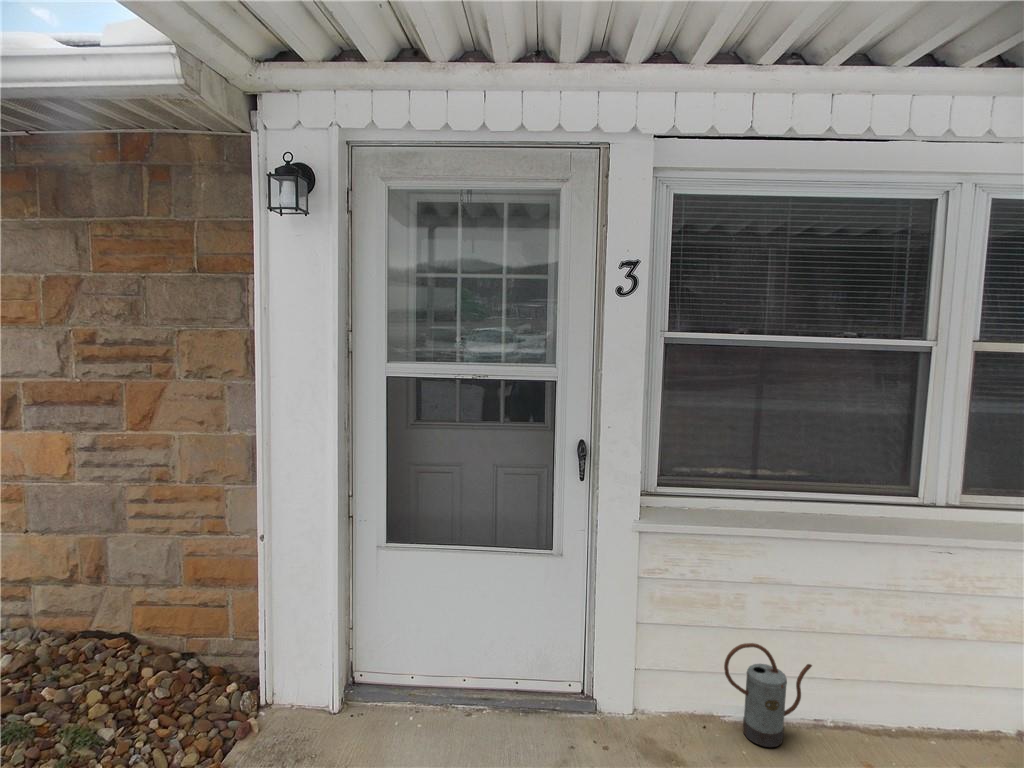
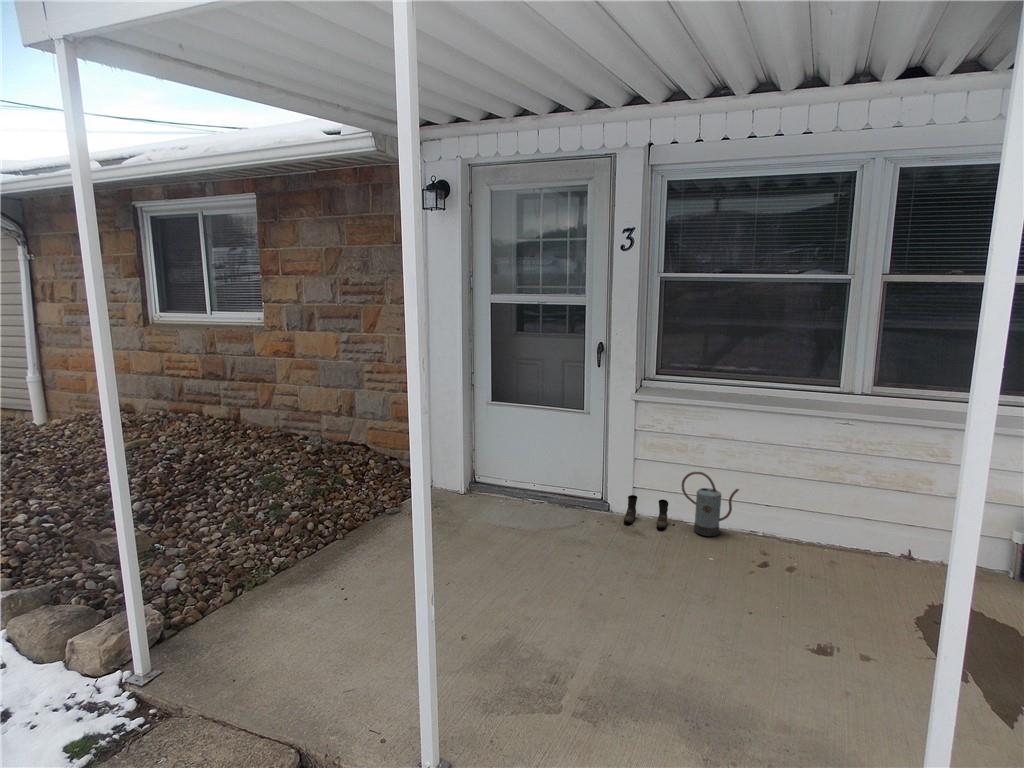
boots: none [635,686,705,744] -> present [624,495,668,528]

